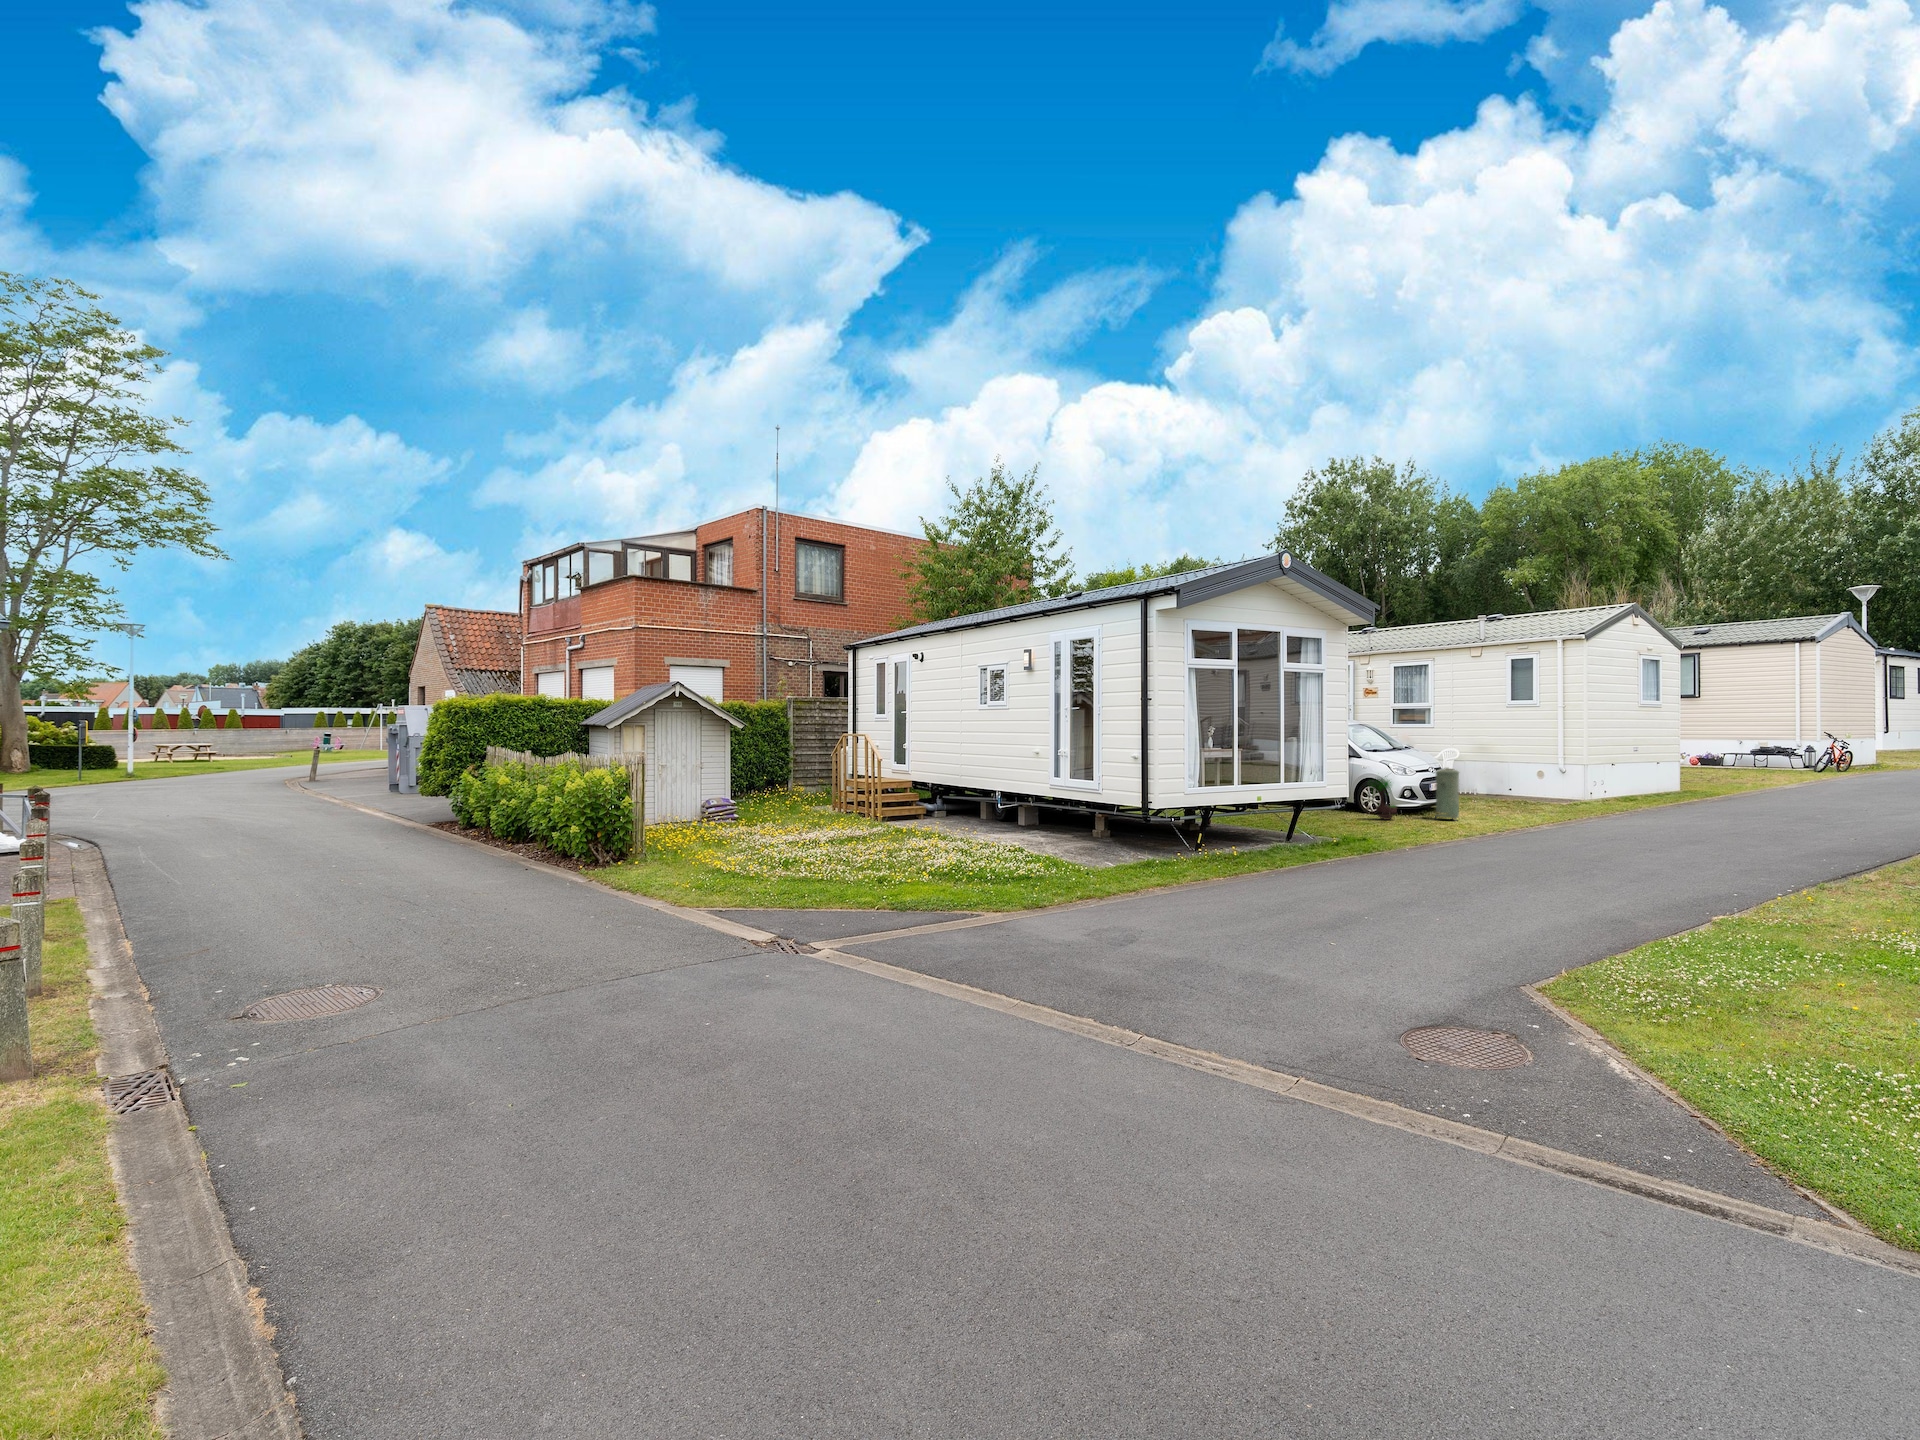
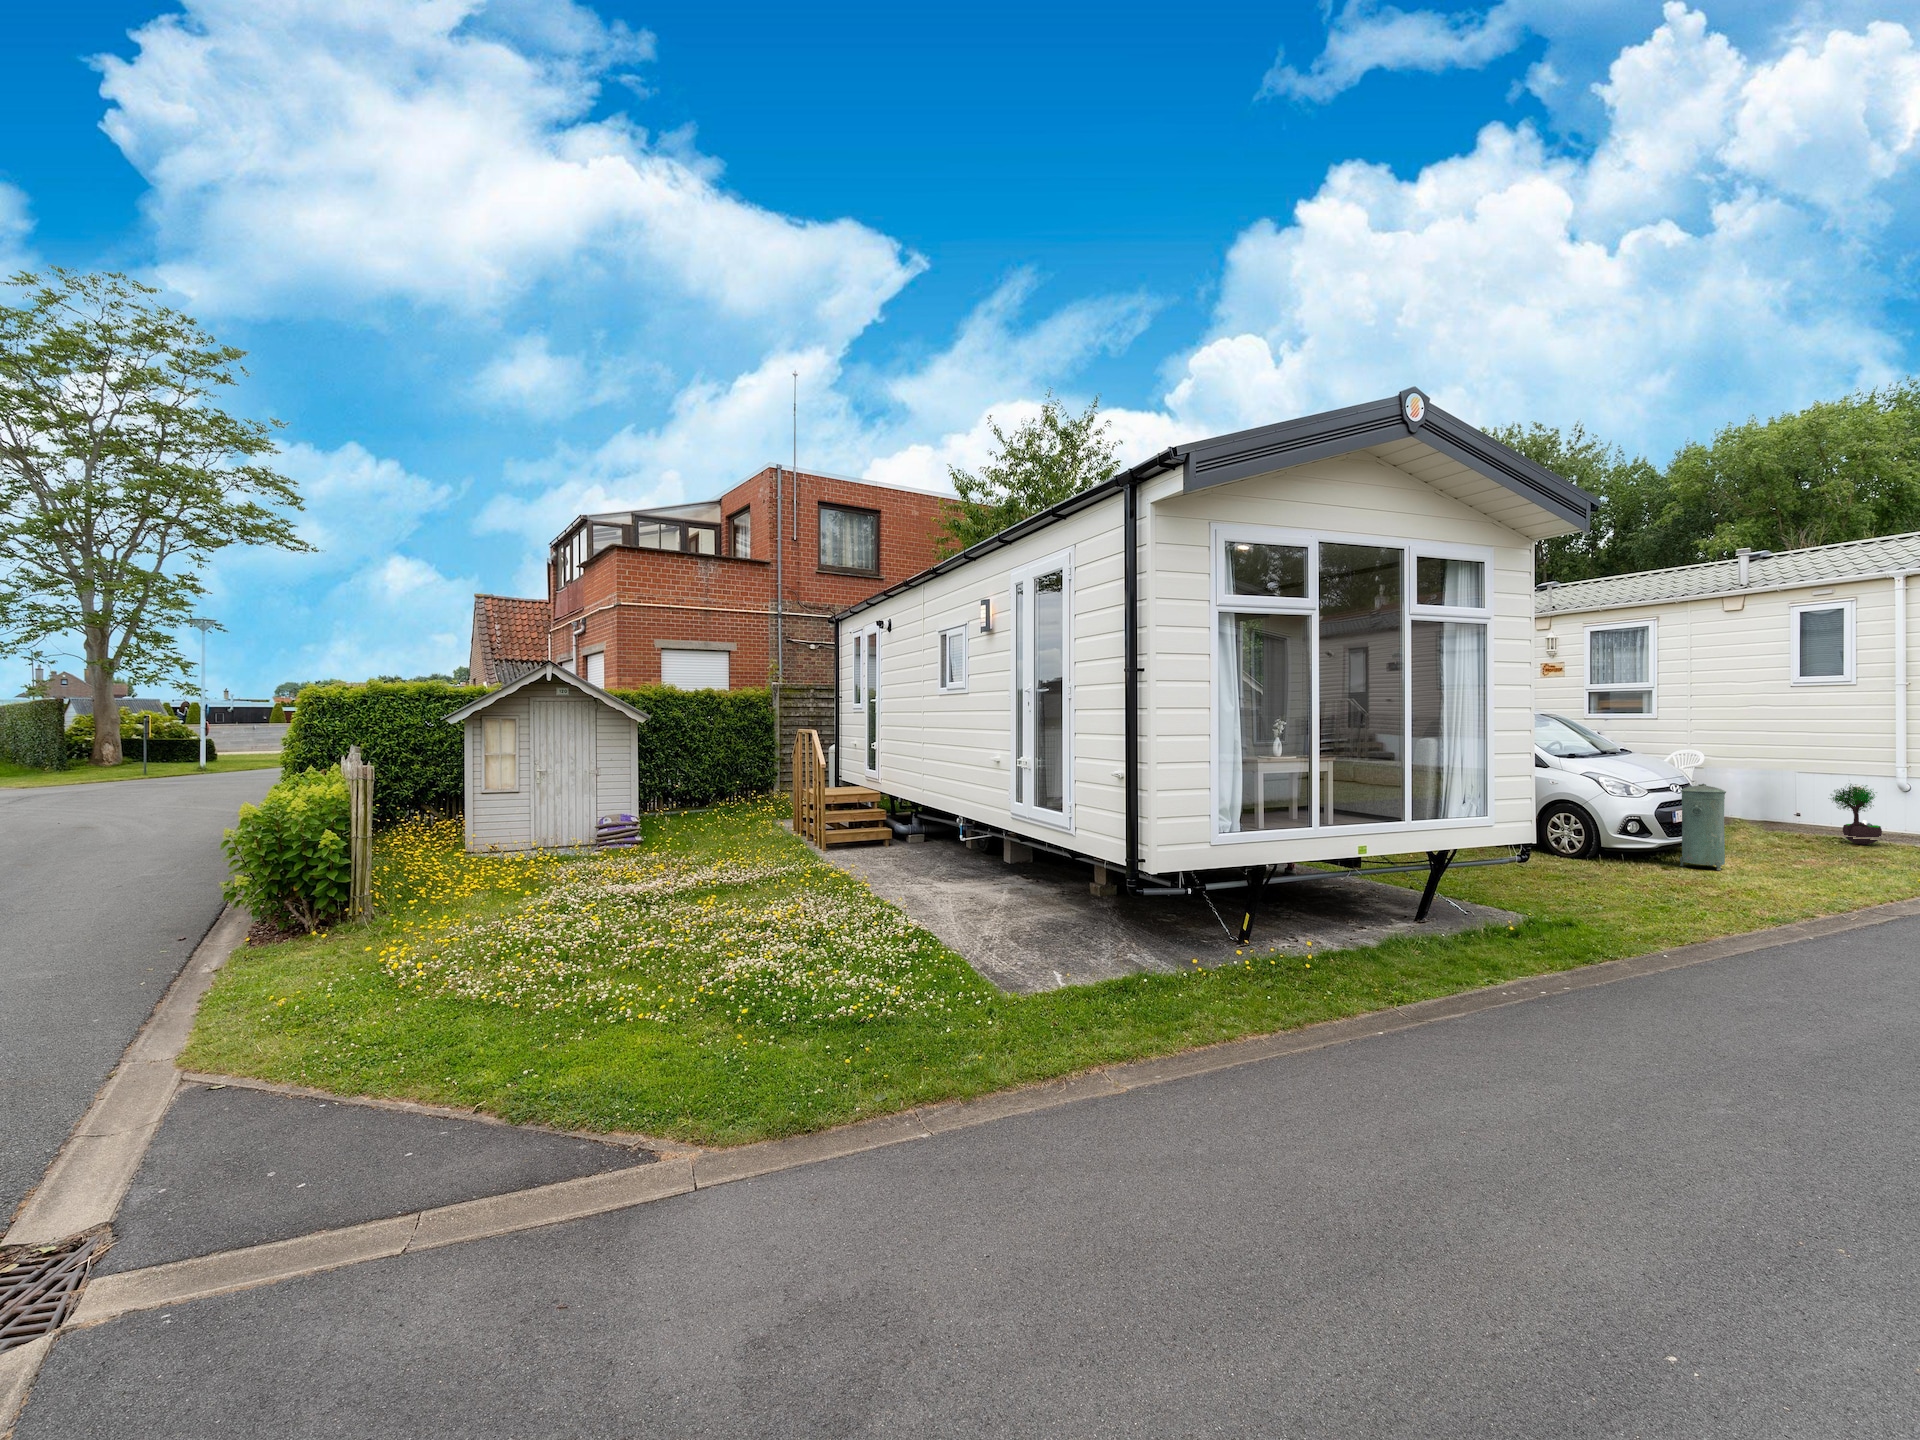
potted tree: present [1369,778,1397,820] -> present [1831,784,1882,845]

